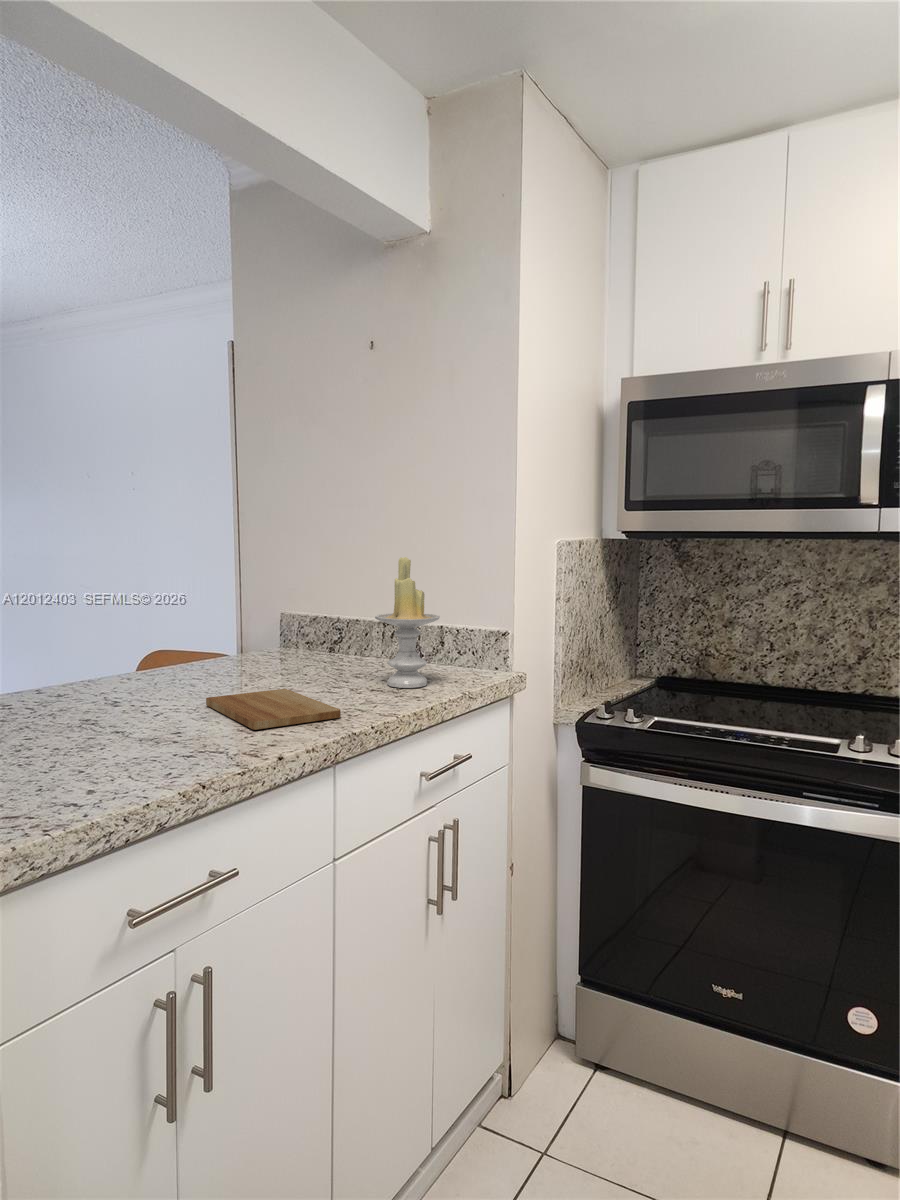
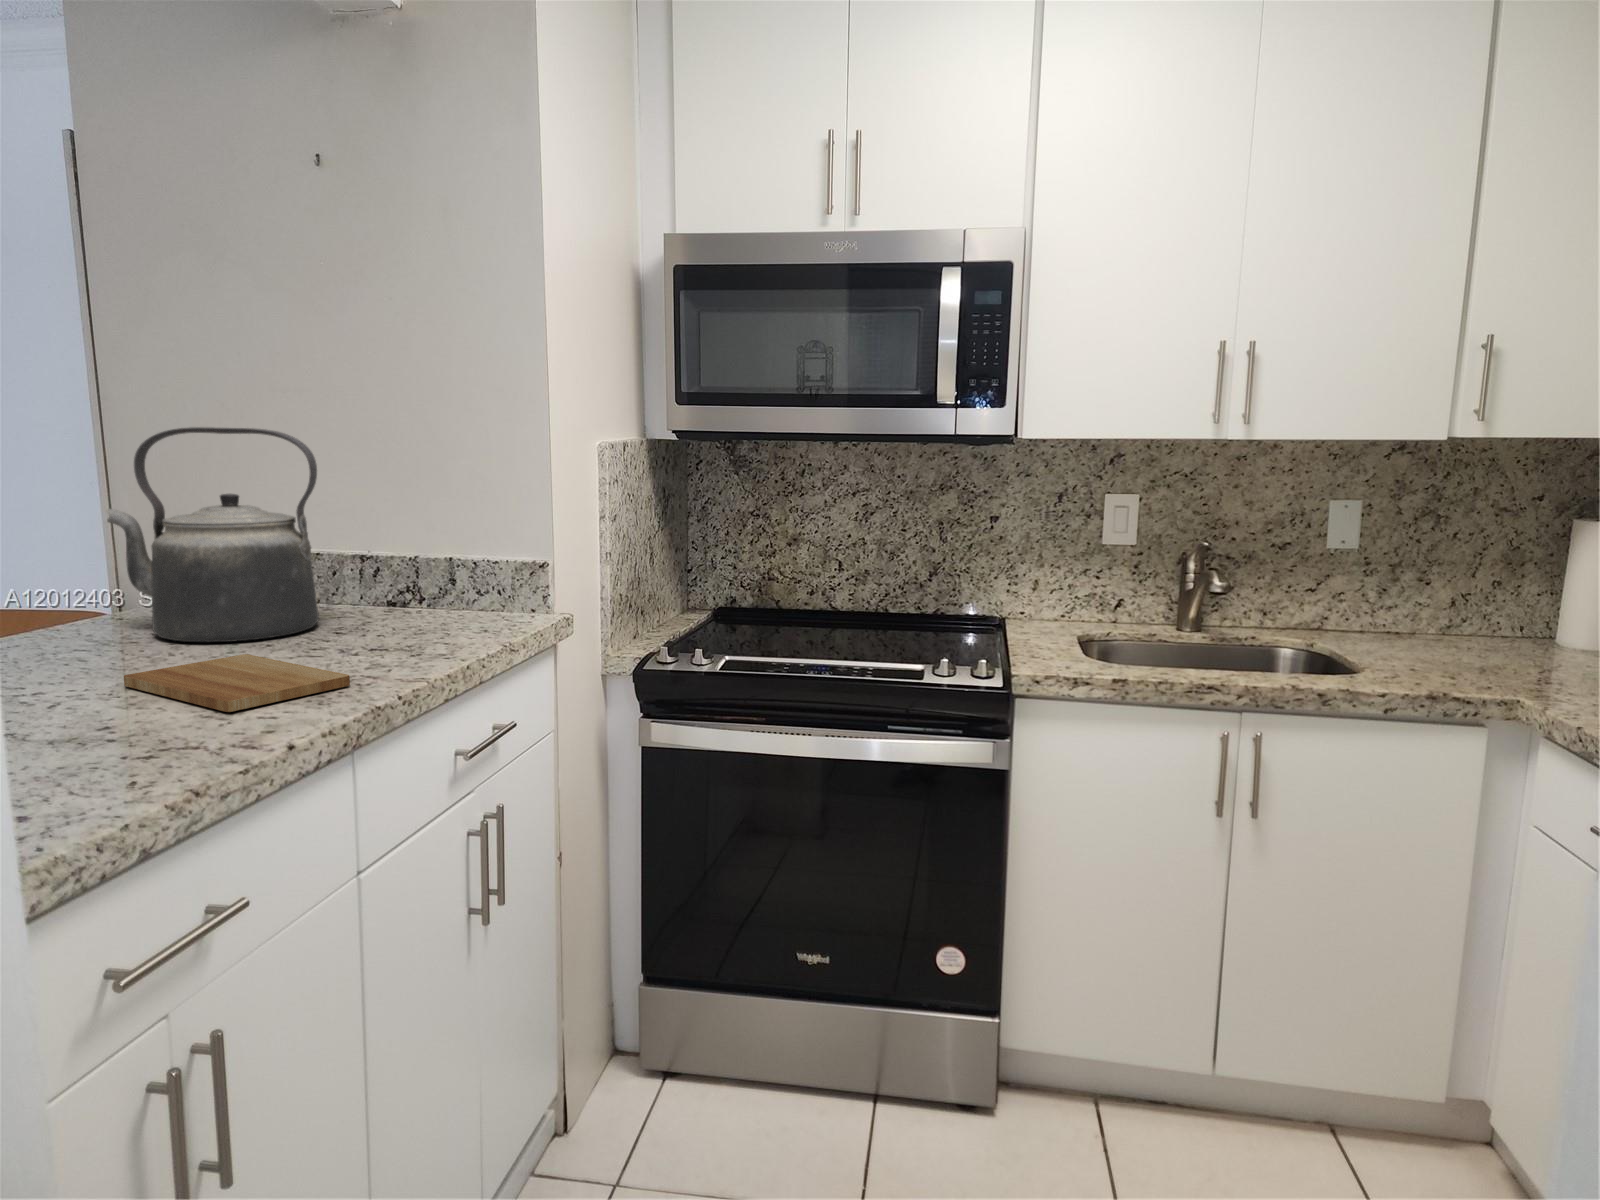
kettle: none [224,531,350,679] -> present [107,427,319,642]
candle: present [375,557,440,688] -> none [369,465,461,641]

